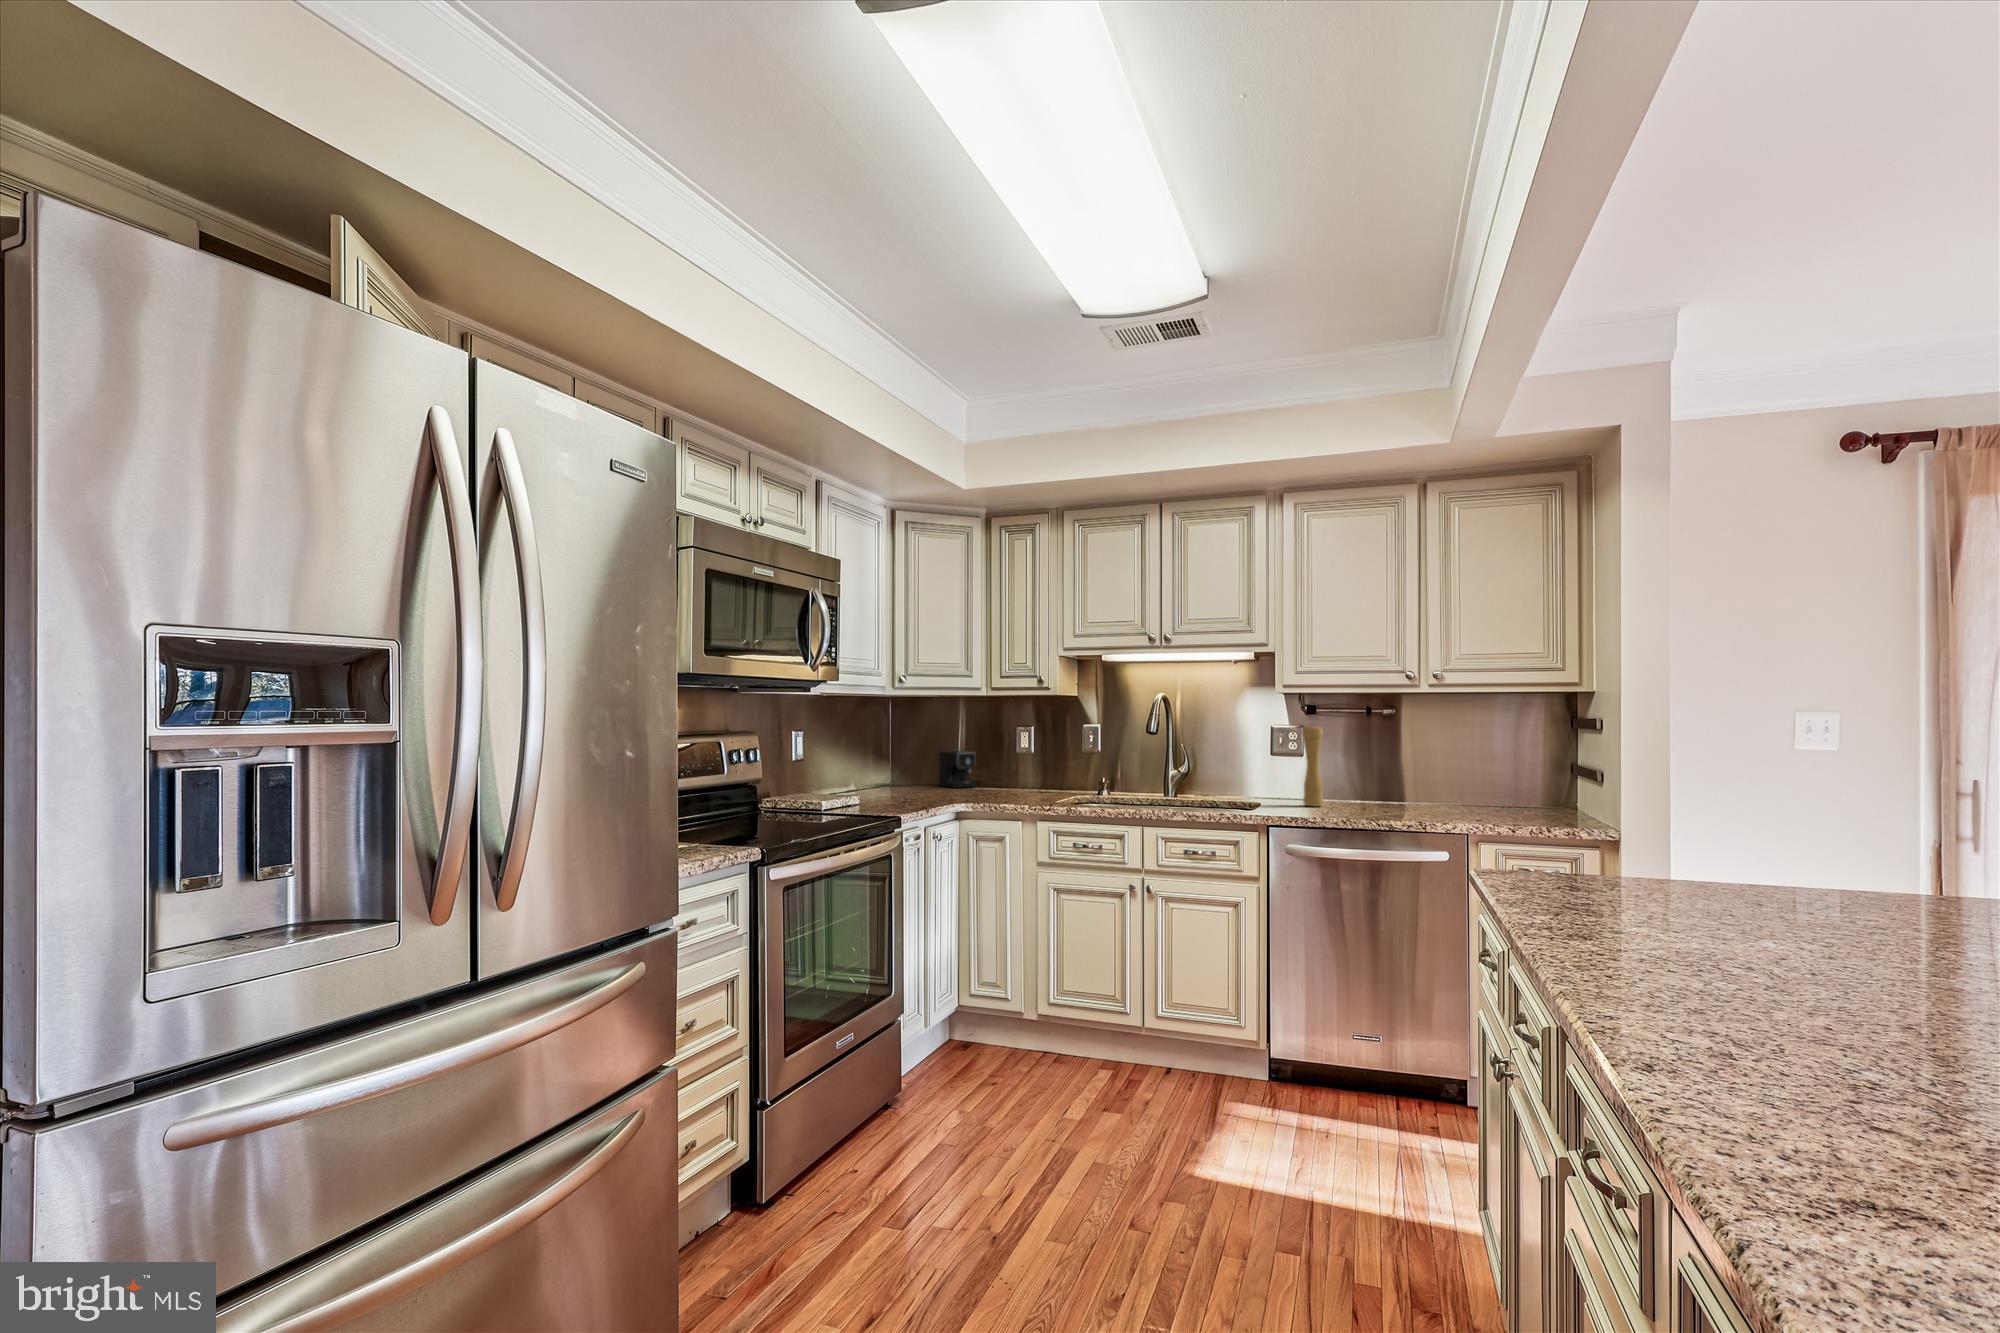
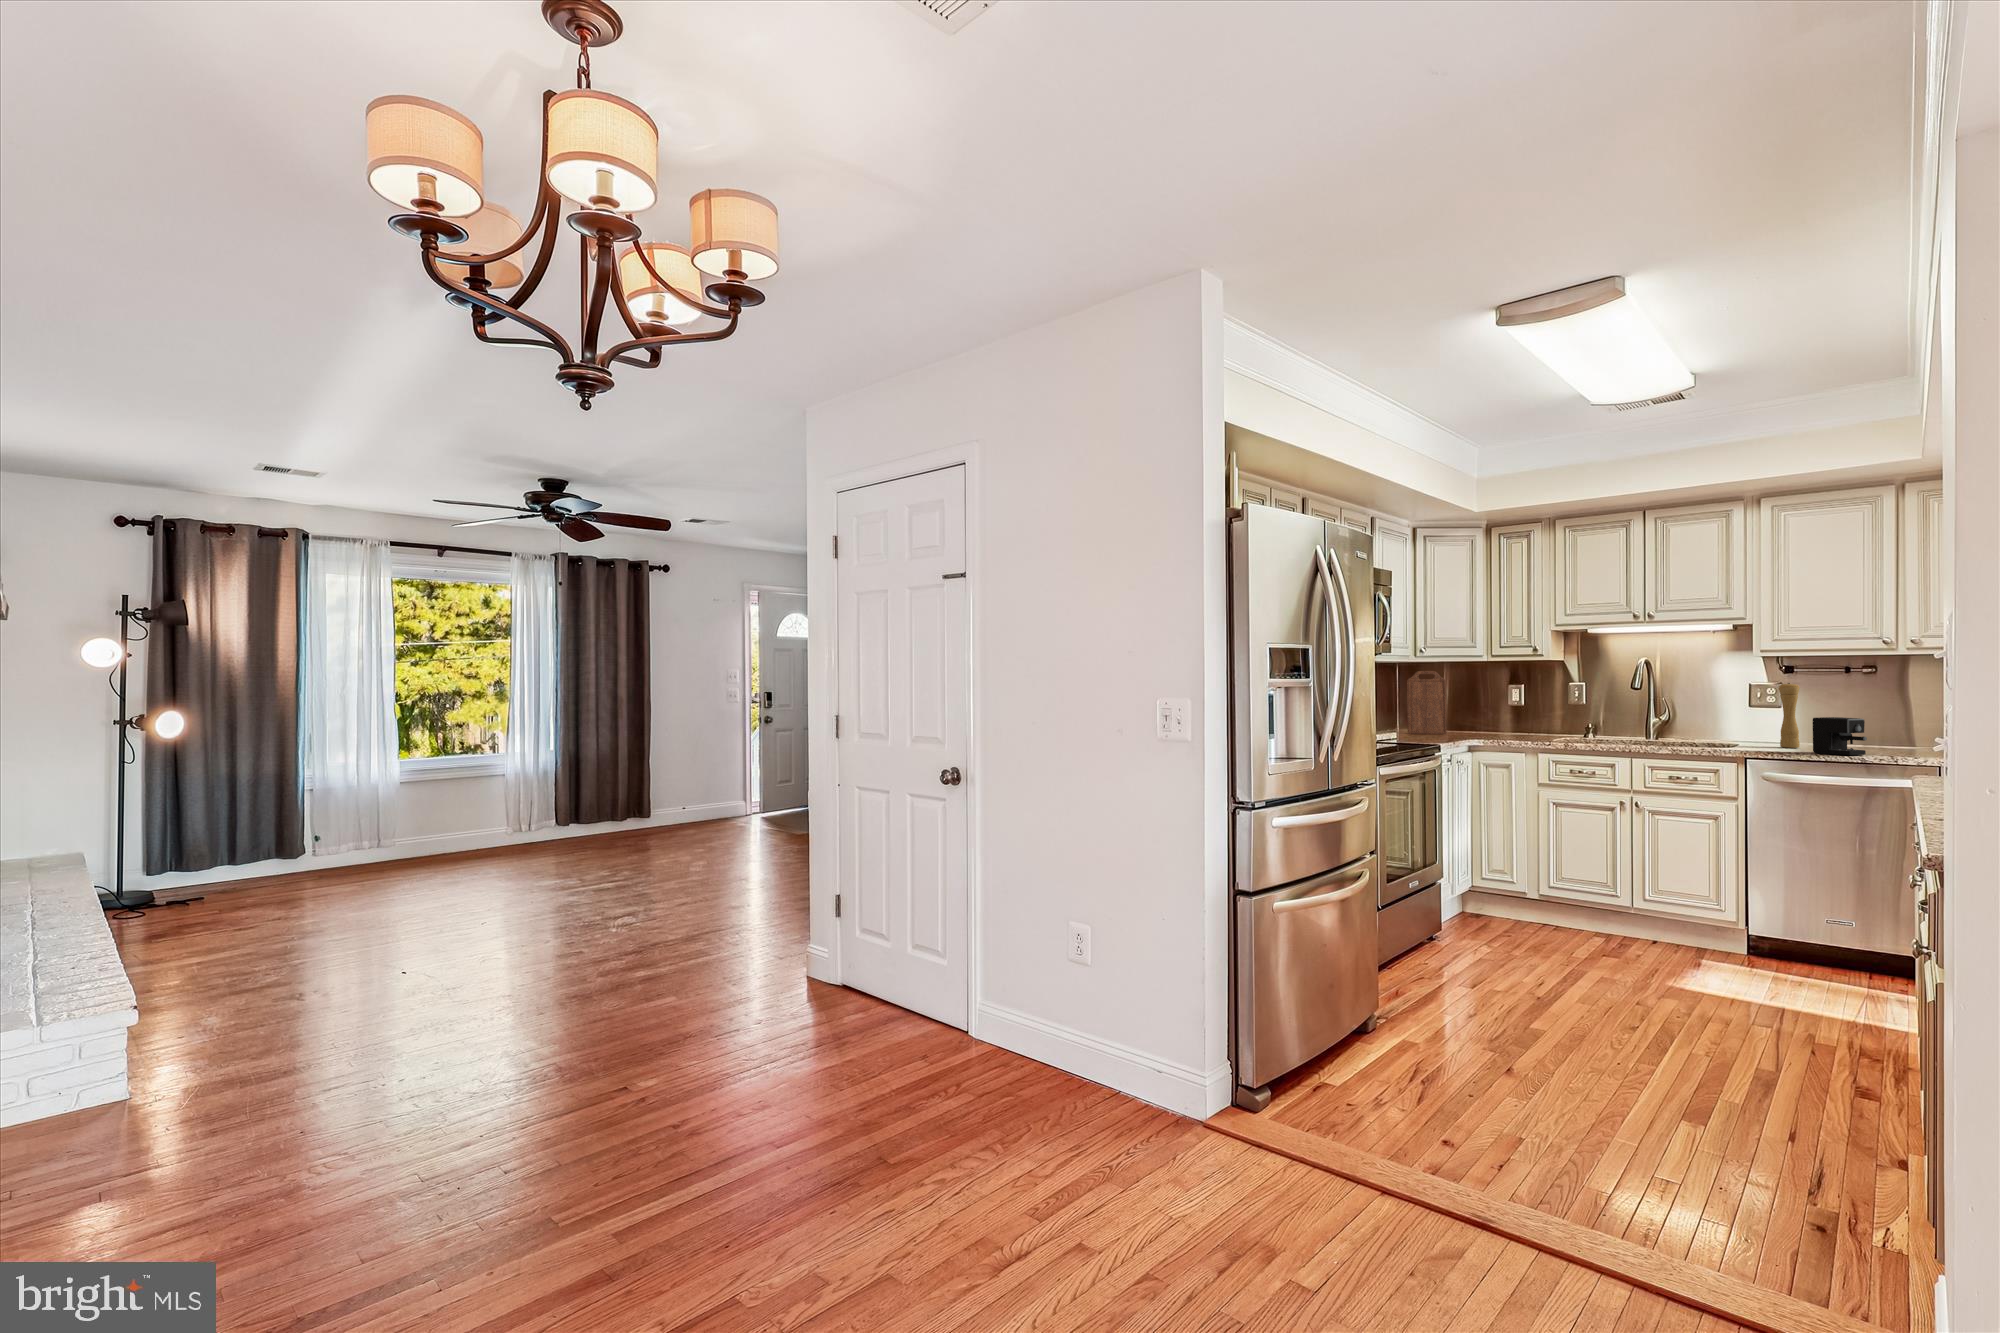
cutting board: none [884,708,934,794] -> present [1407,671,1446,734]
coffee maker: present [939,751,976,788] -> present [1813,717,1867,755]

